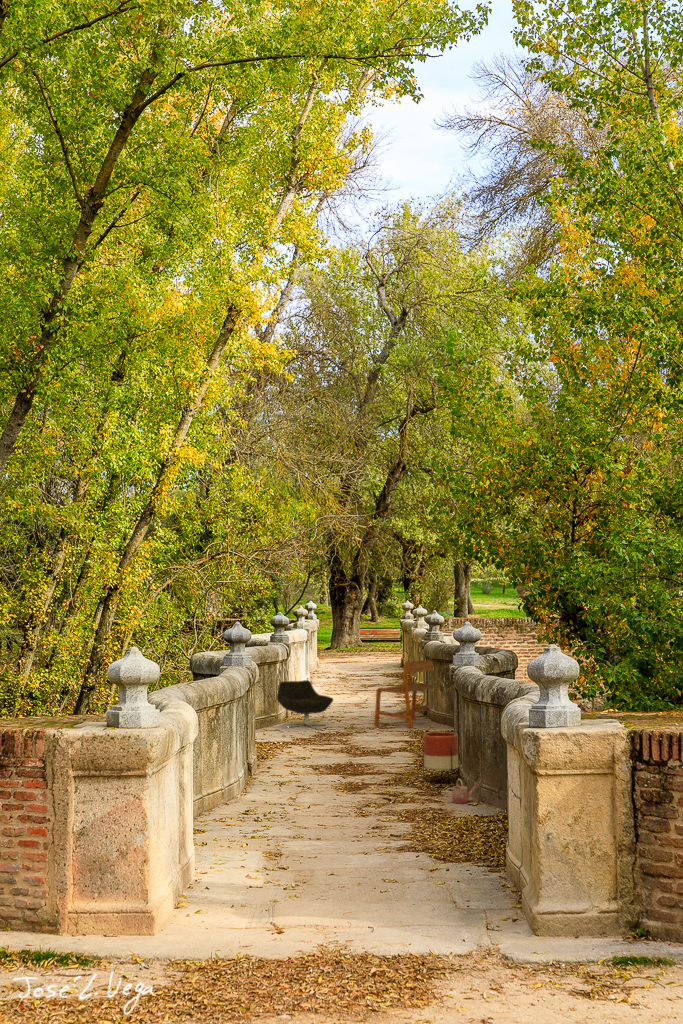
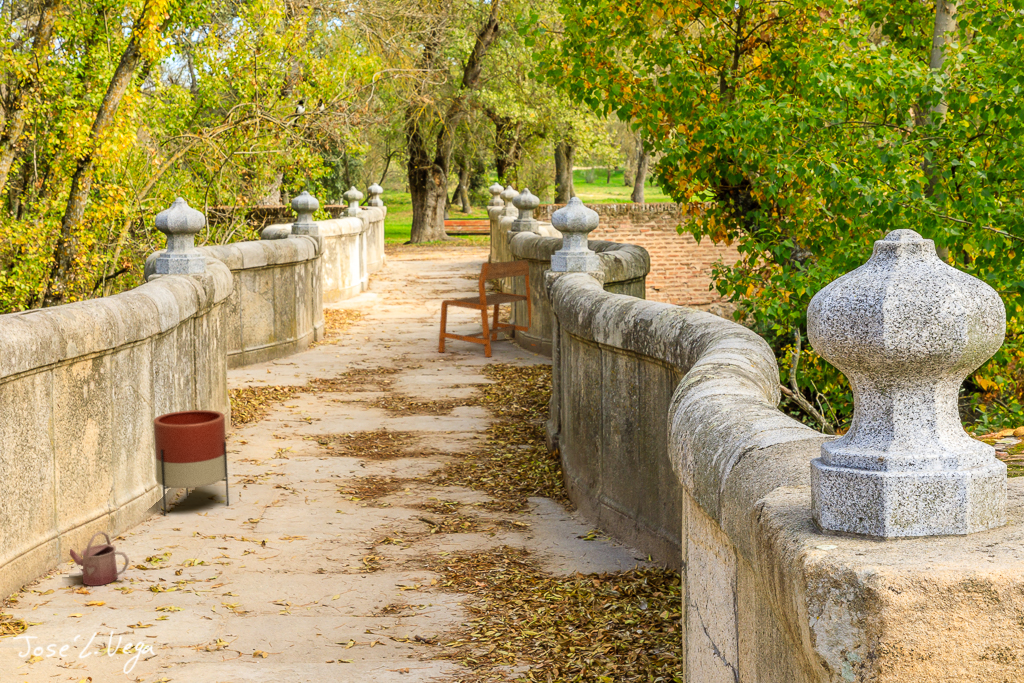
lounge chair: present [277,680,333,728] -> none [299,288,380,358]
planter: present [423,732,459,781] -> present [154,410,229,515]
watering can: present [446,779,479,803] -> present [70,531,129,586]

